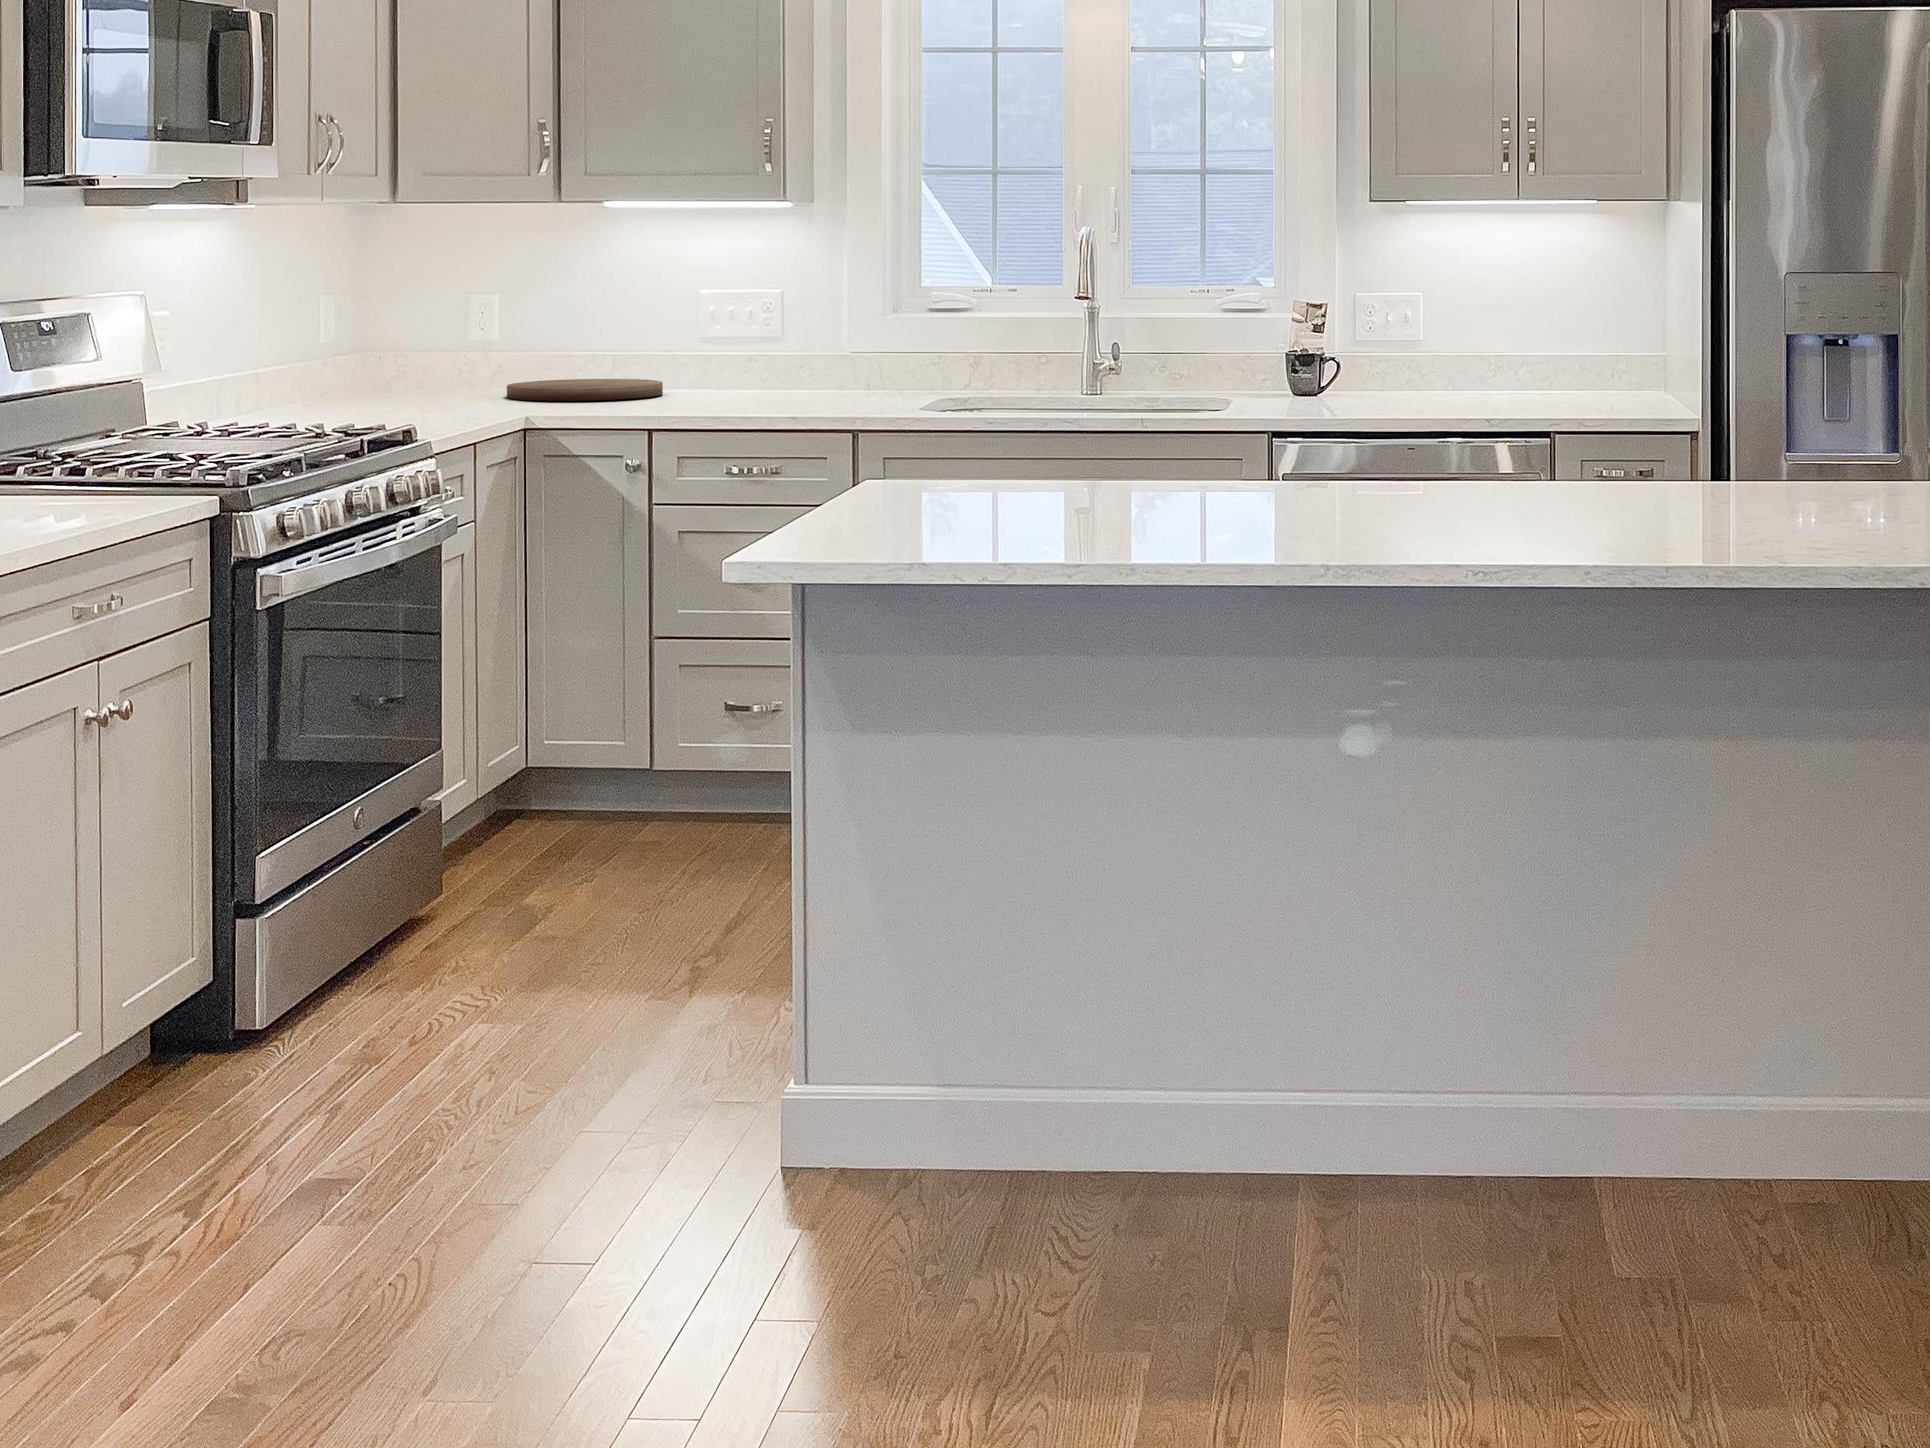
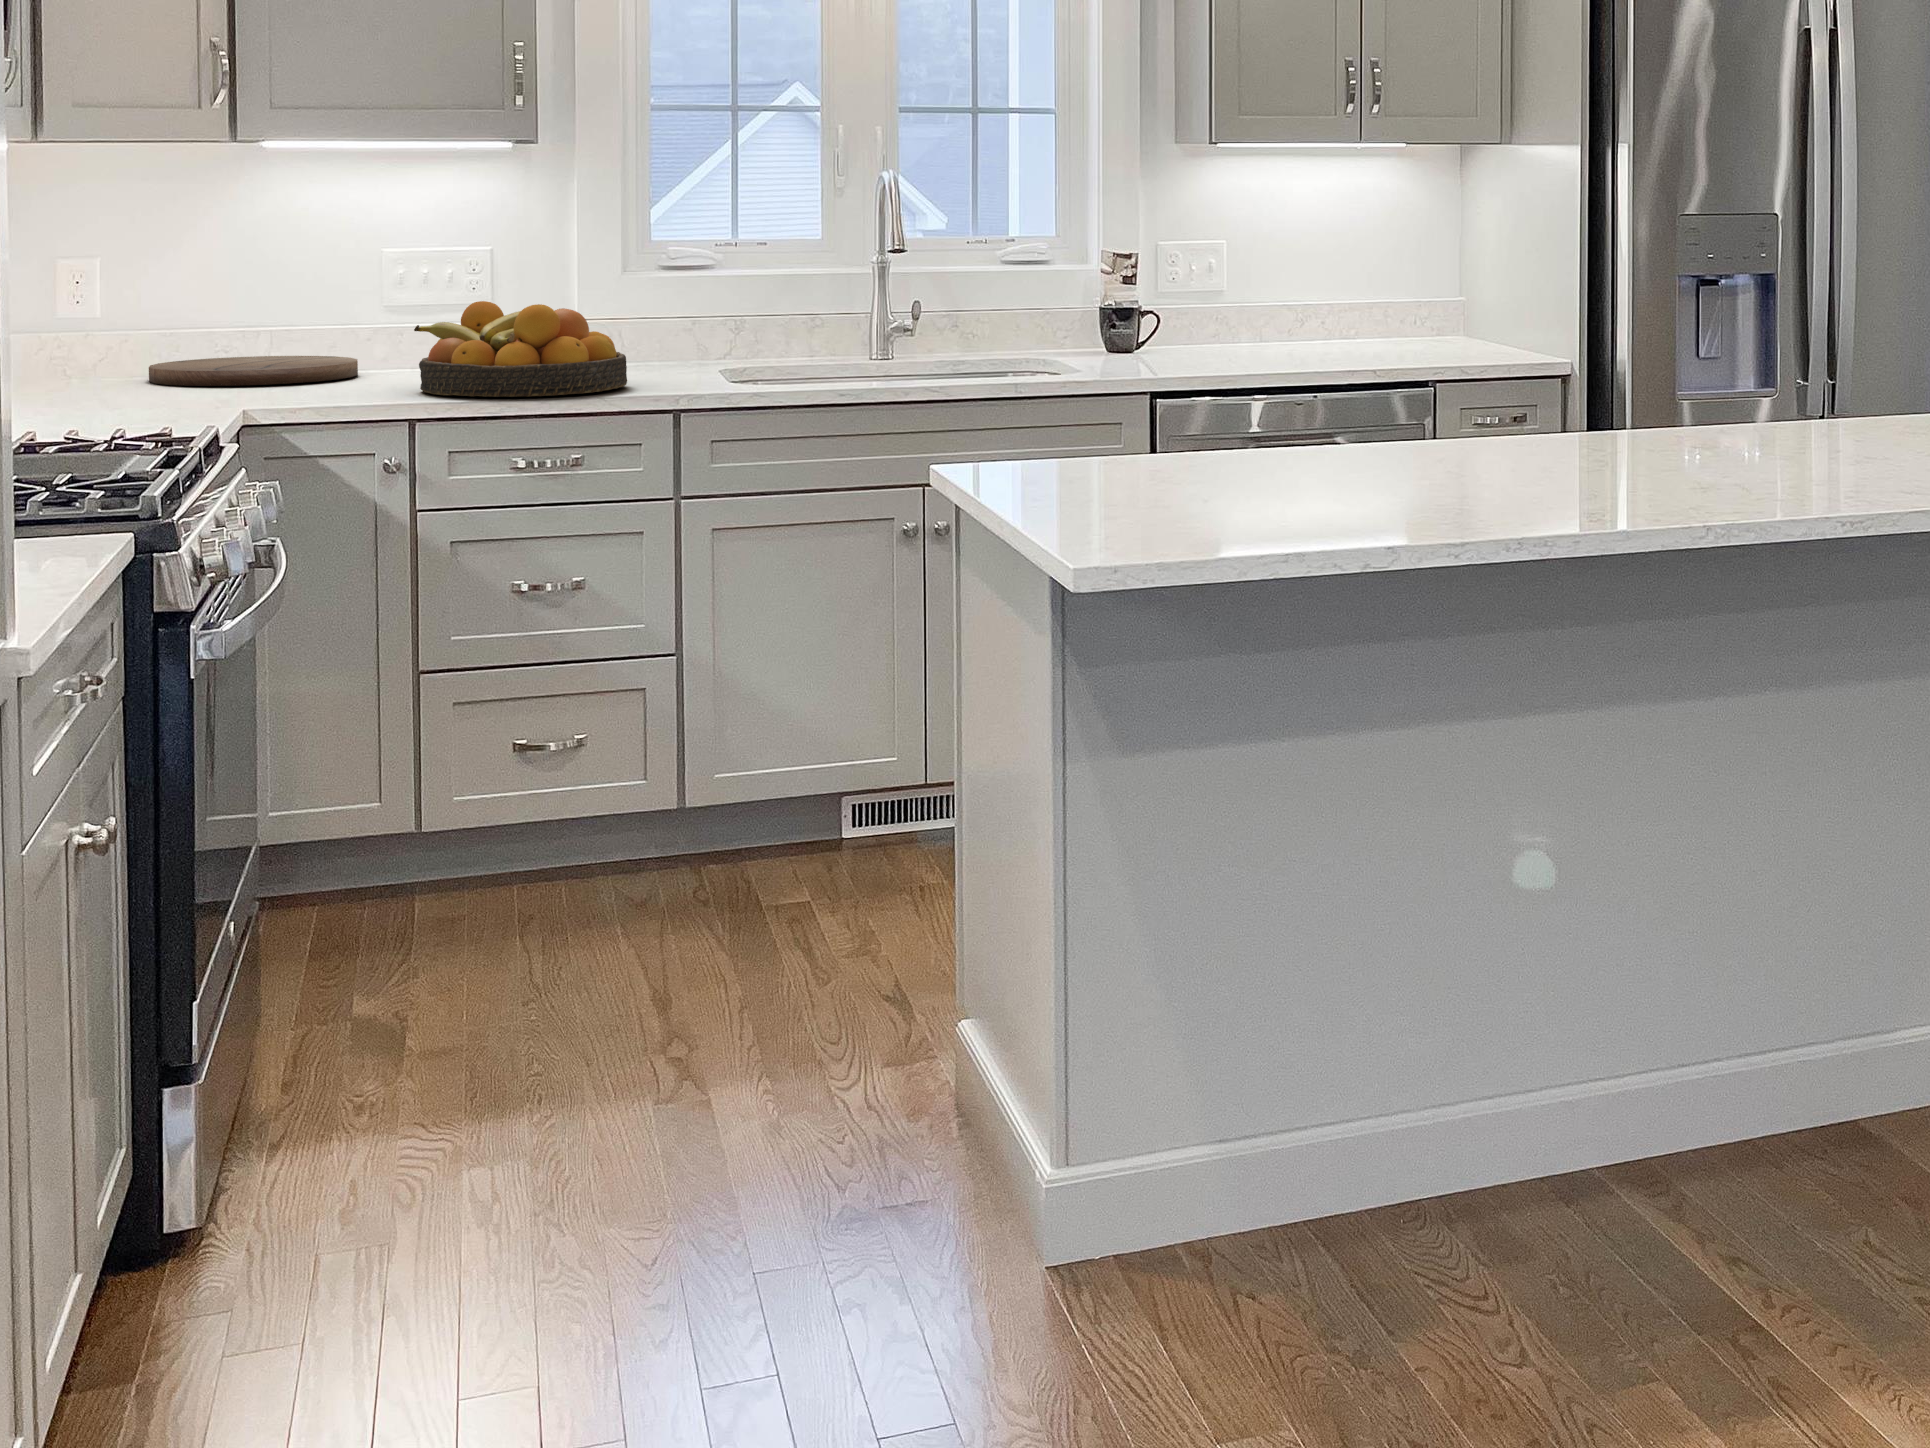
fruit bowl: none [662,337,825,416] -> present [414,301,627,397]

